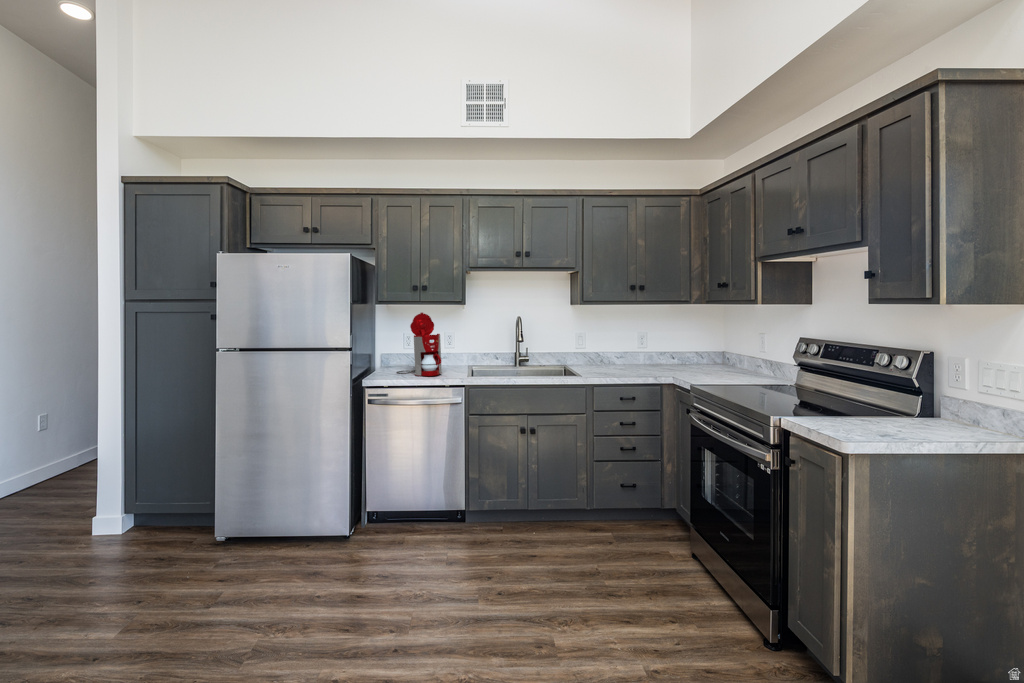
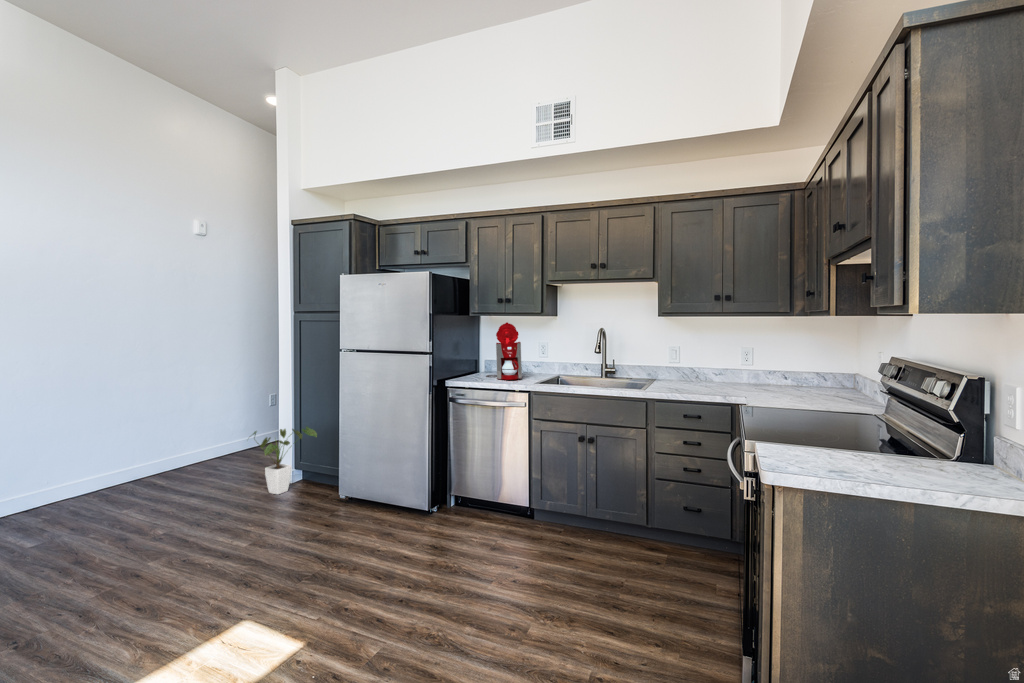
house plant: none [56,454,165,554] -> present [253,427,317,494]

